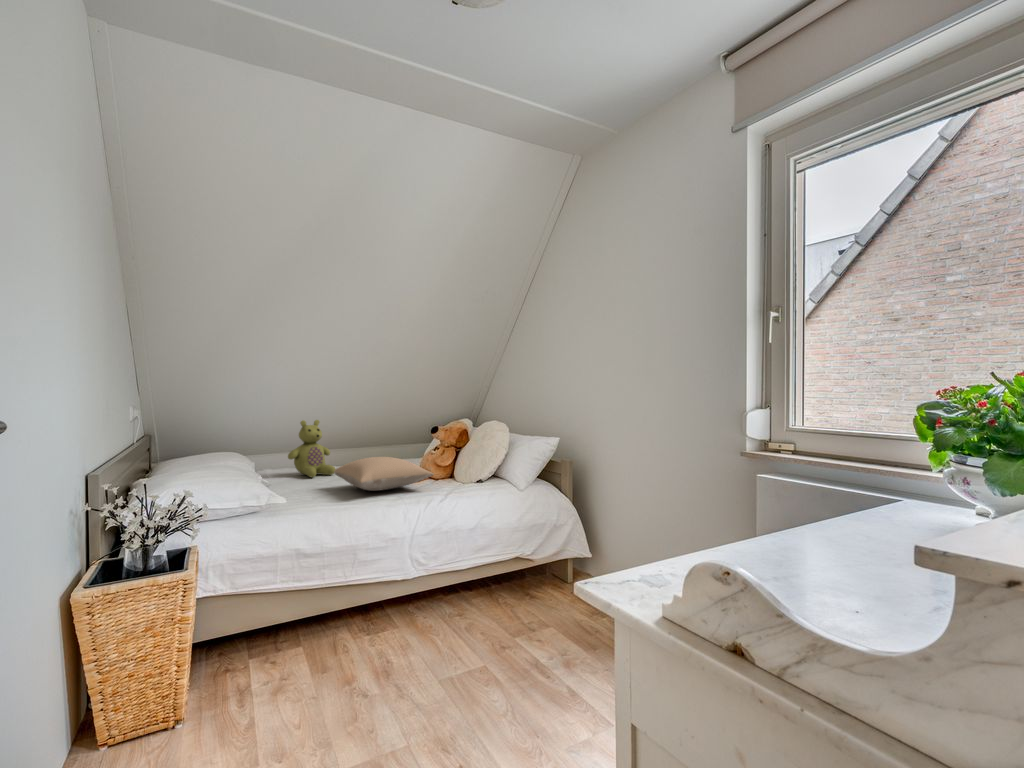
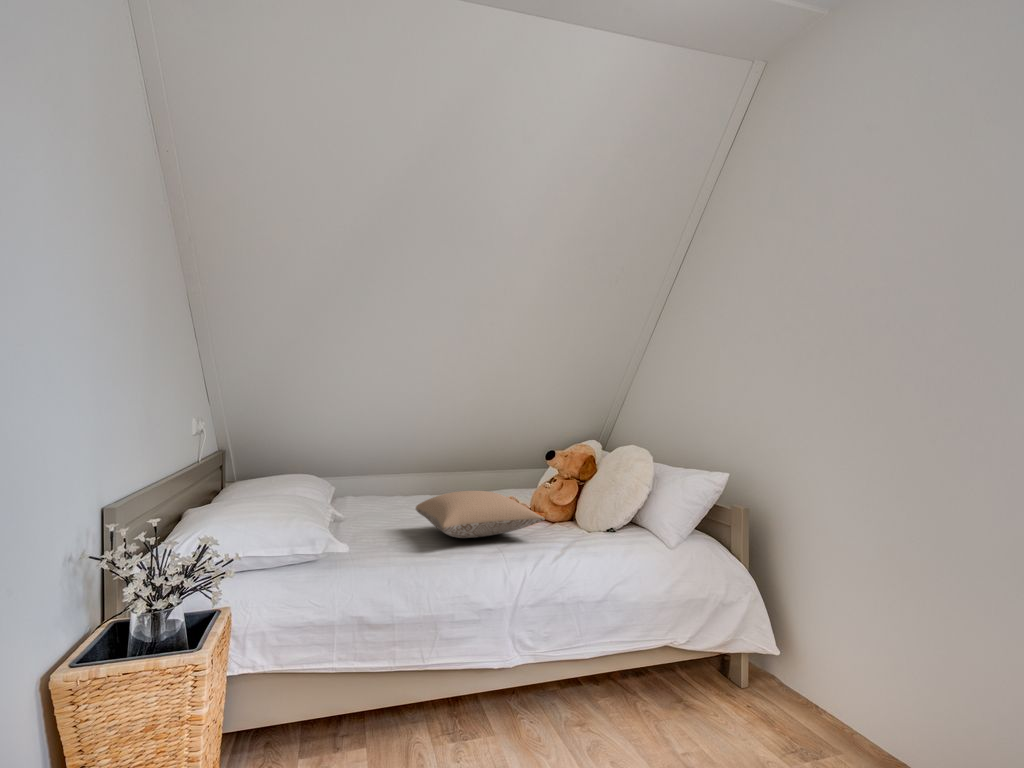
stuffed bear: present [288,420,335,477] -> none [366,437,424,512]

